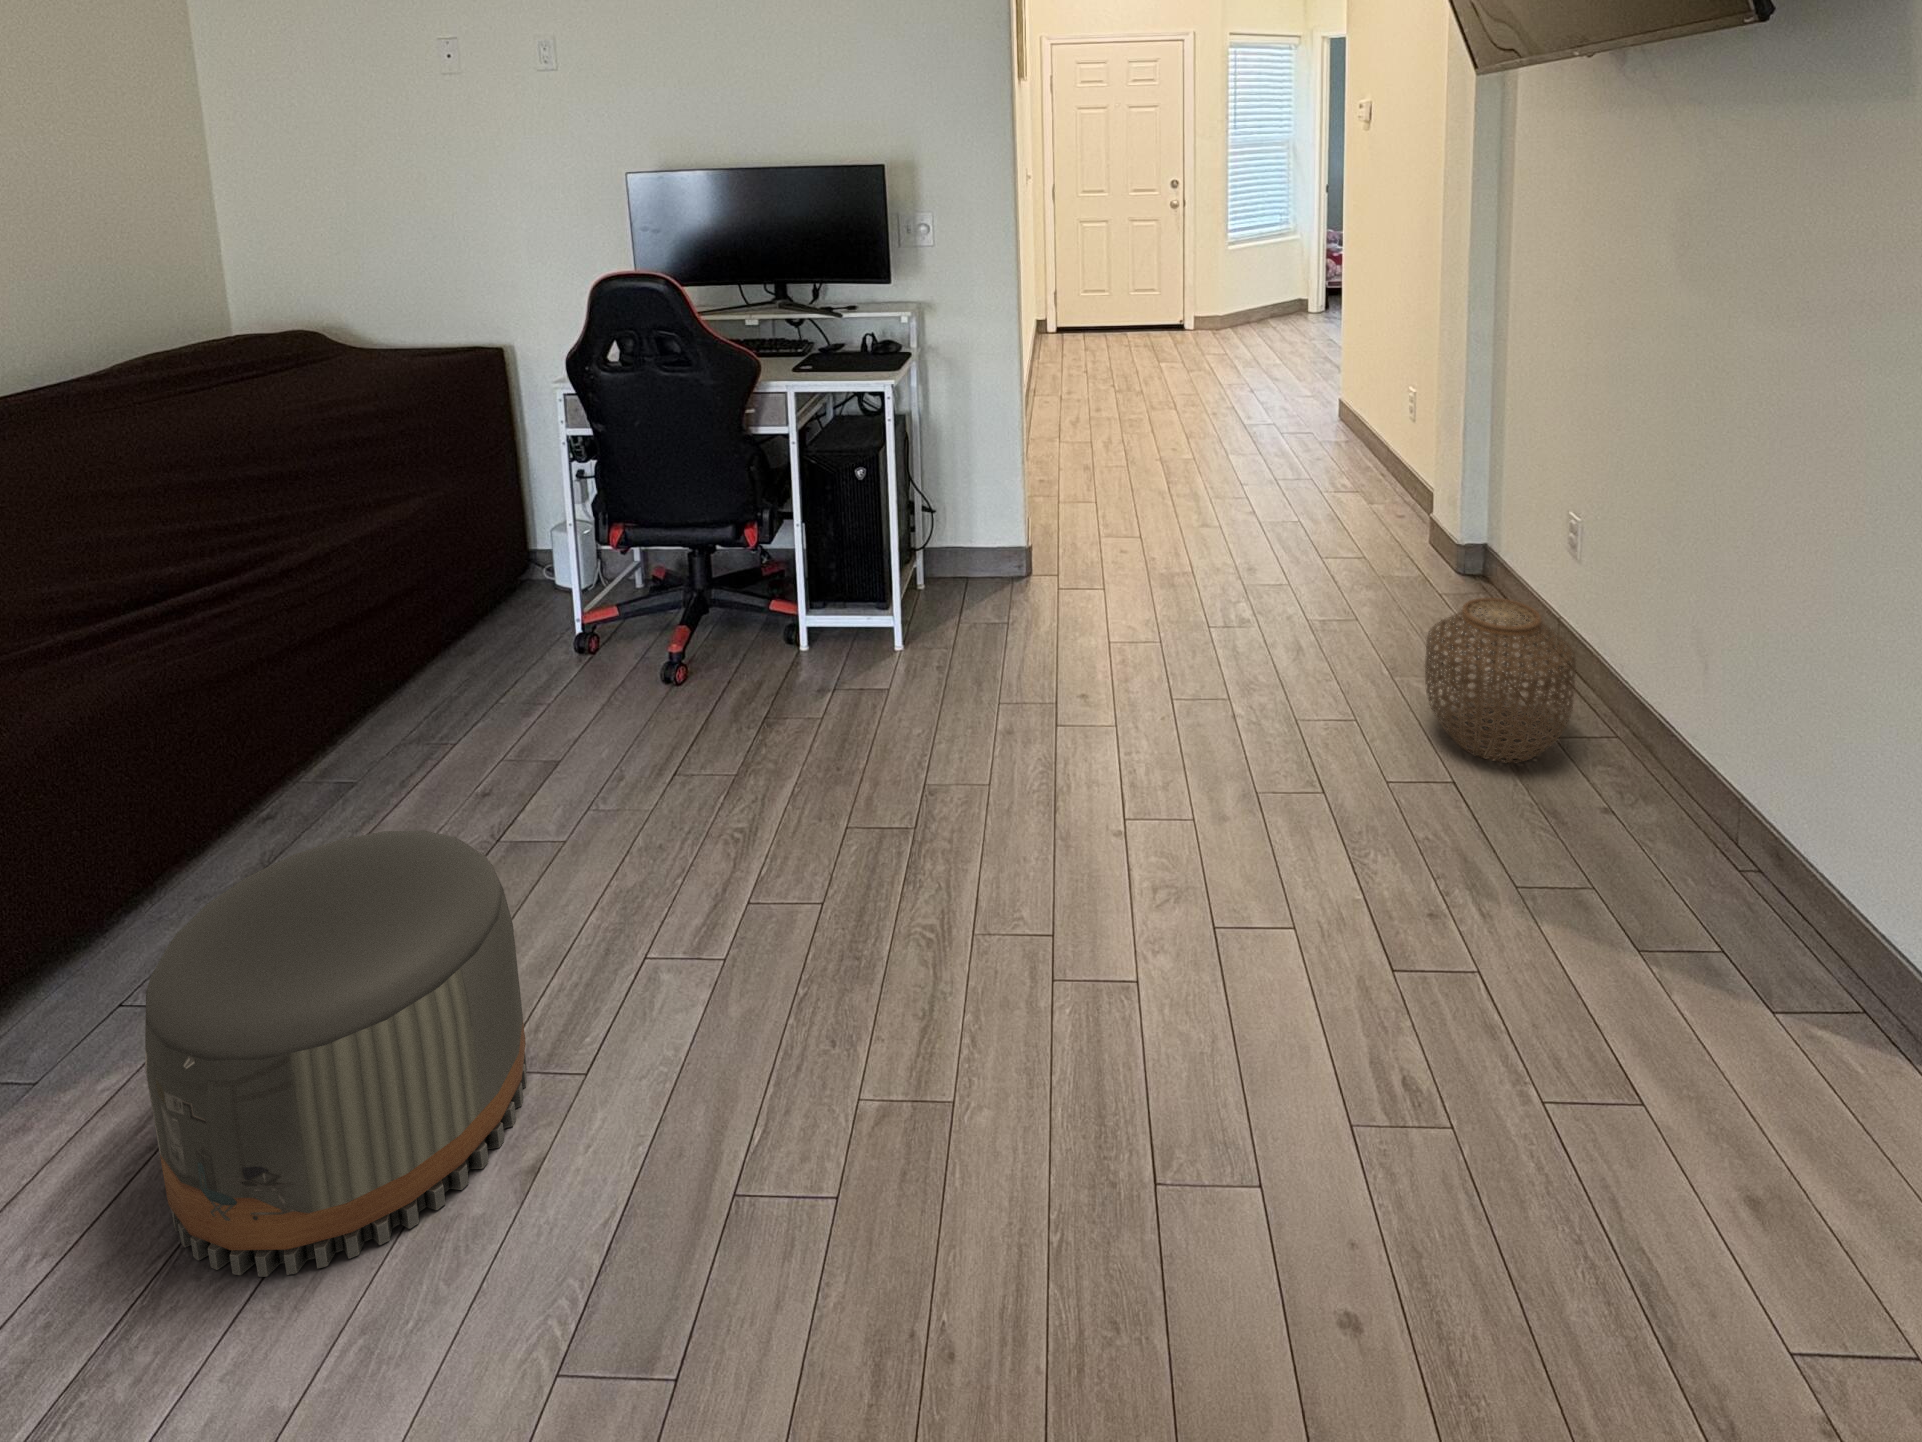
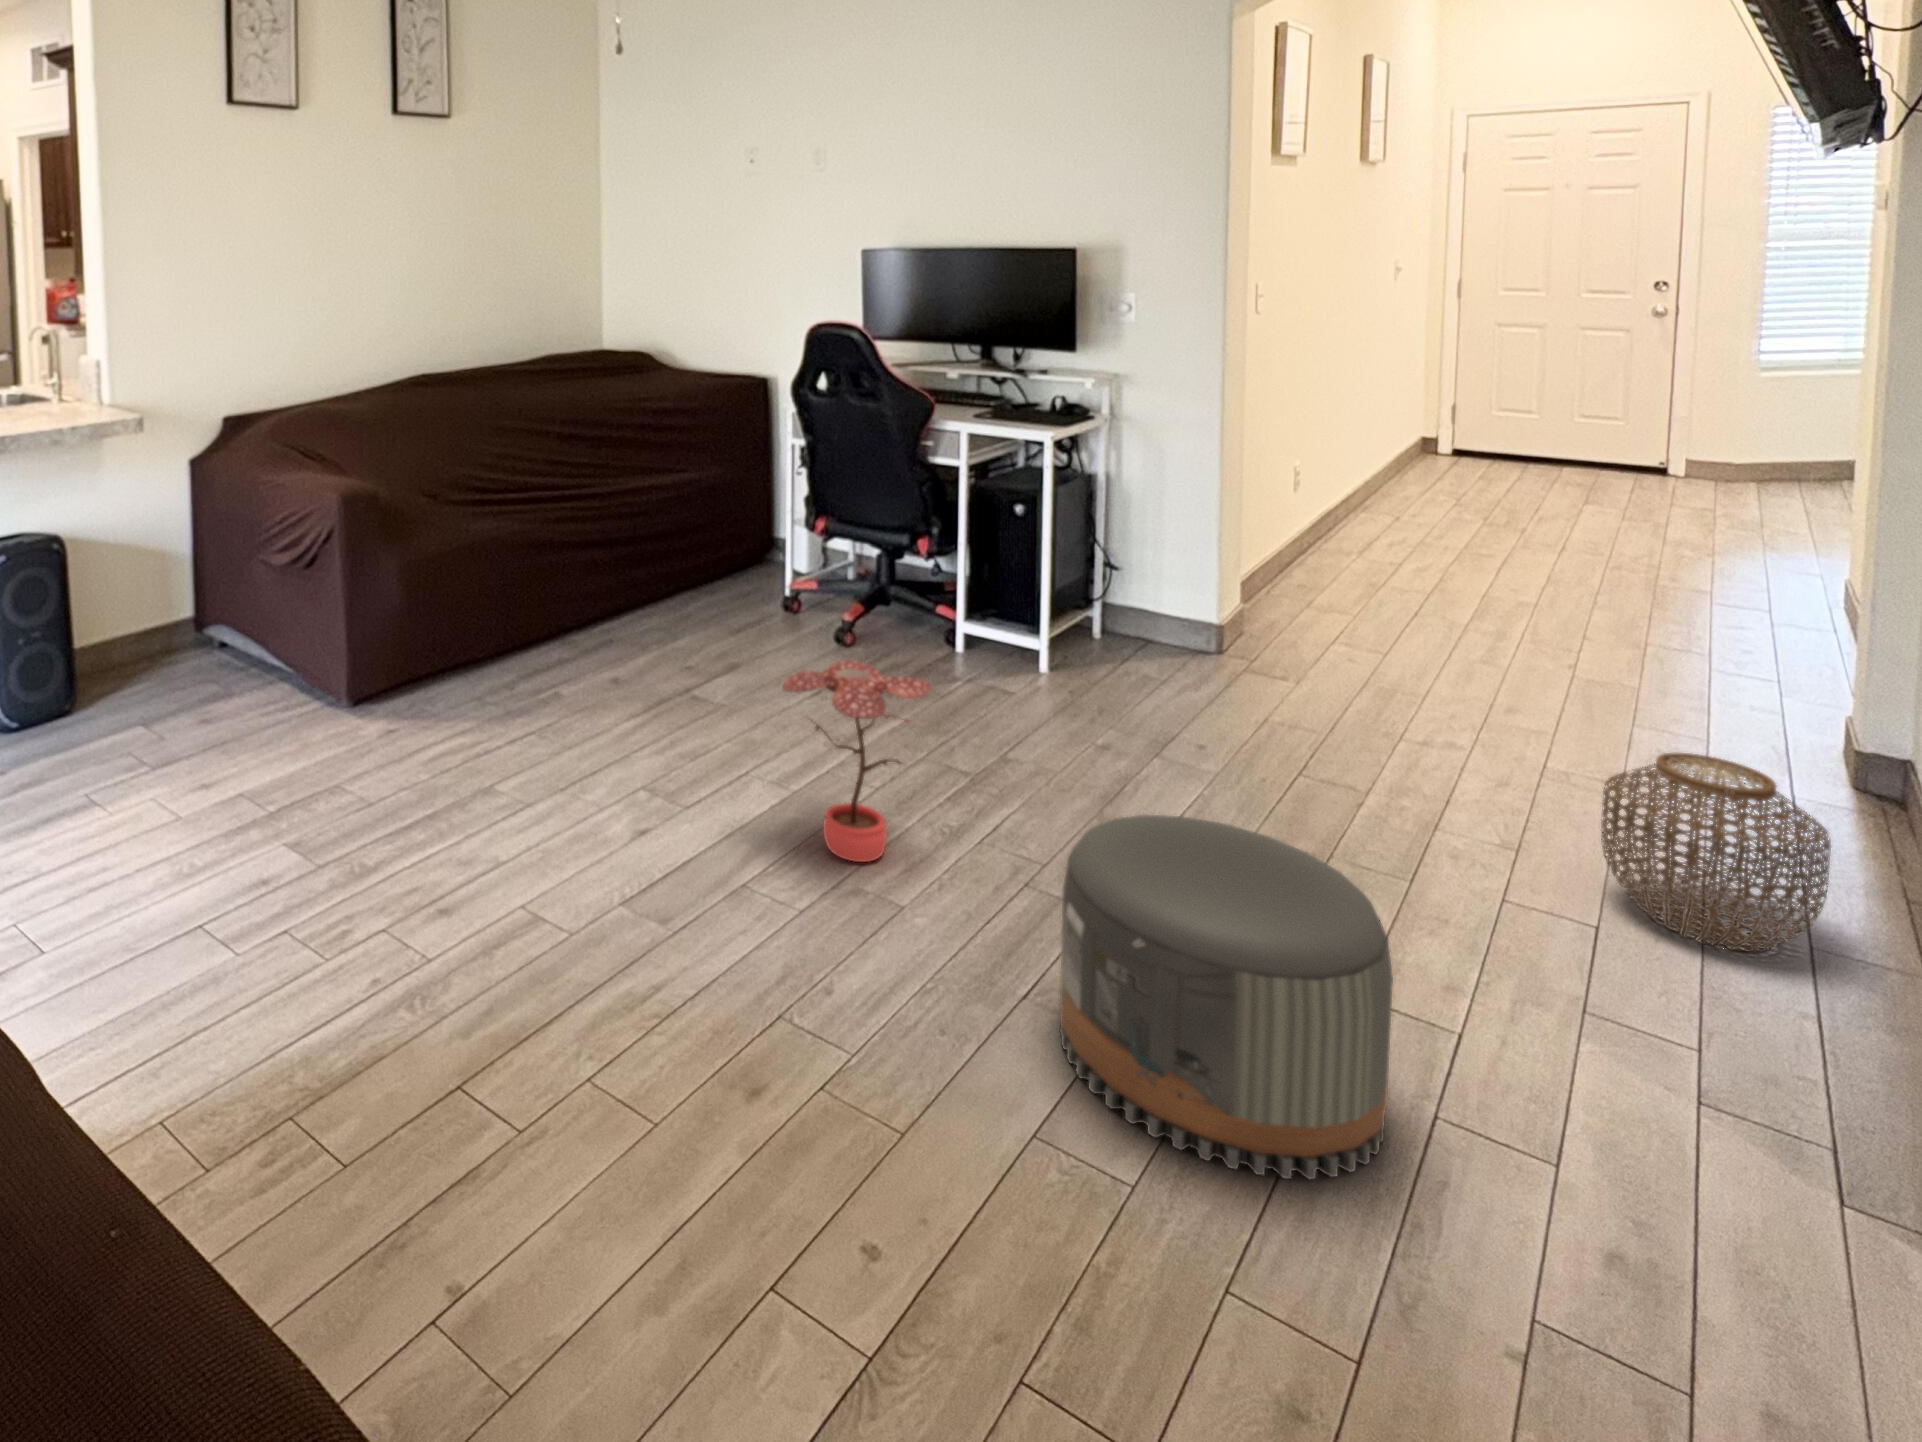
potted plant: none [729,764,925,1061] -> present [782,660,931,862]
pouf: present [145,831,527,1277] -> present [1060,815,1393,1179]

